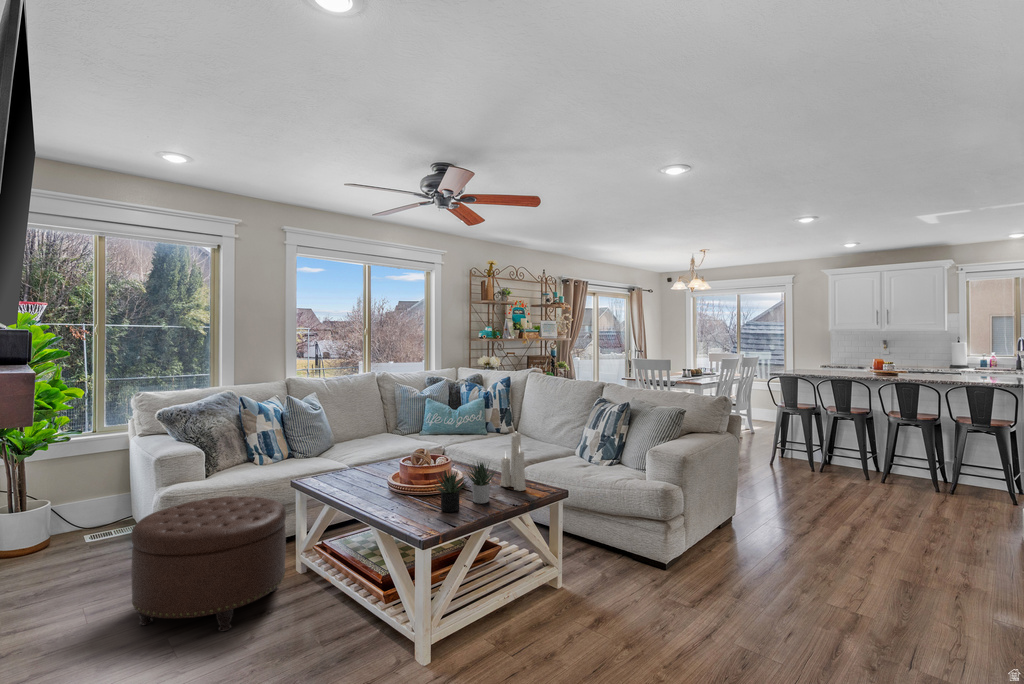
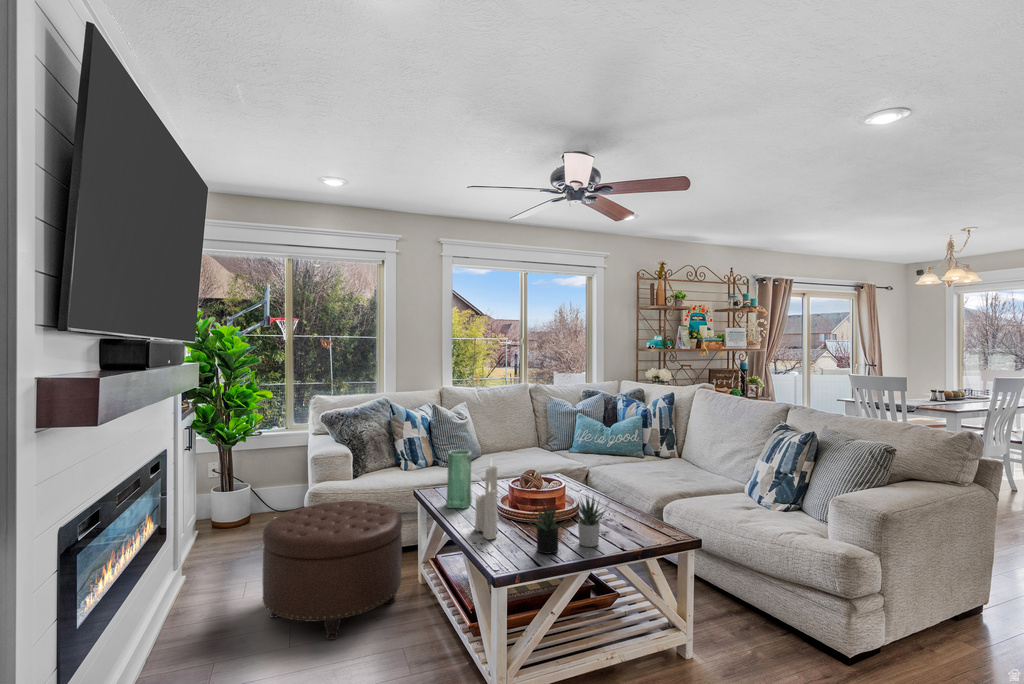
candle: present [500,432,526,491] -> present [474,462,498,539]
vase: none [336,435,359,489] -> present [446,450,472,508]

